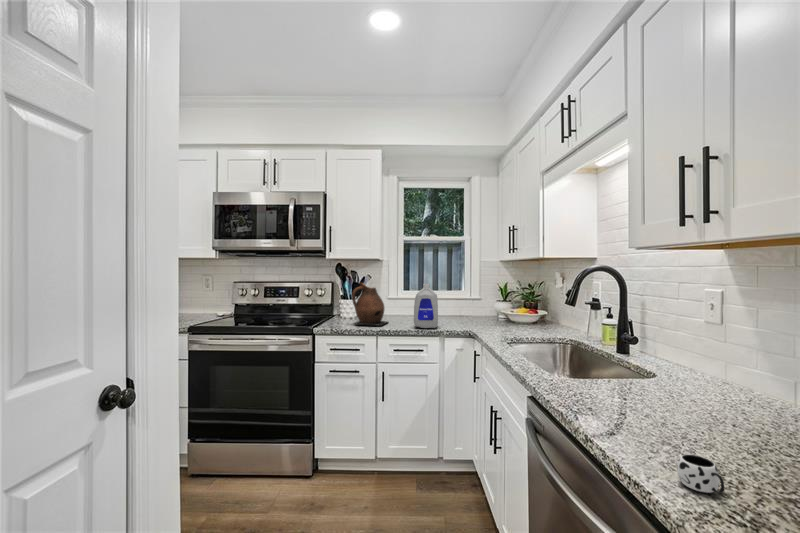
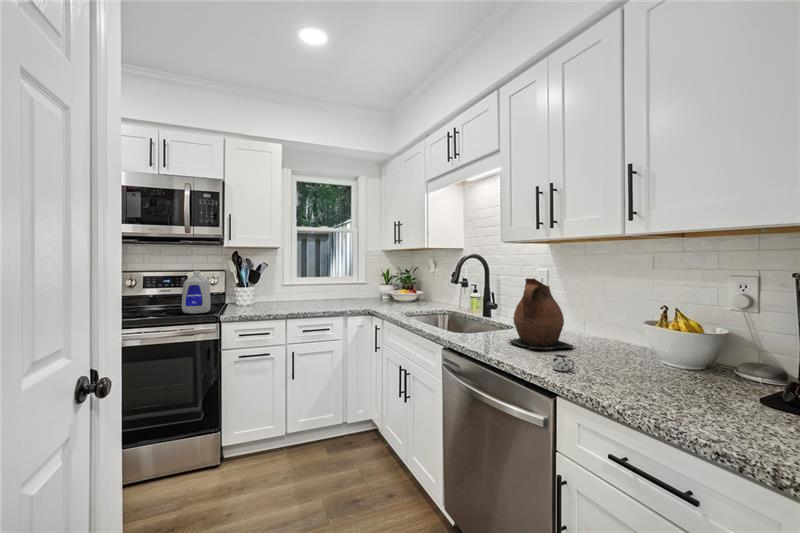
ceramic pitcher: present [352,283,388,326] -> present [510,278,573,349]
bottle: present [414,284,438,328] -> present [182,271,211,313]

